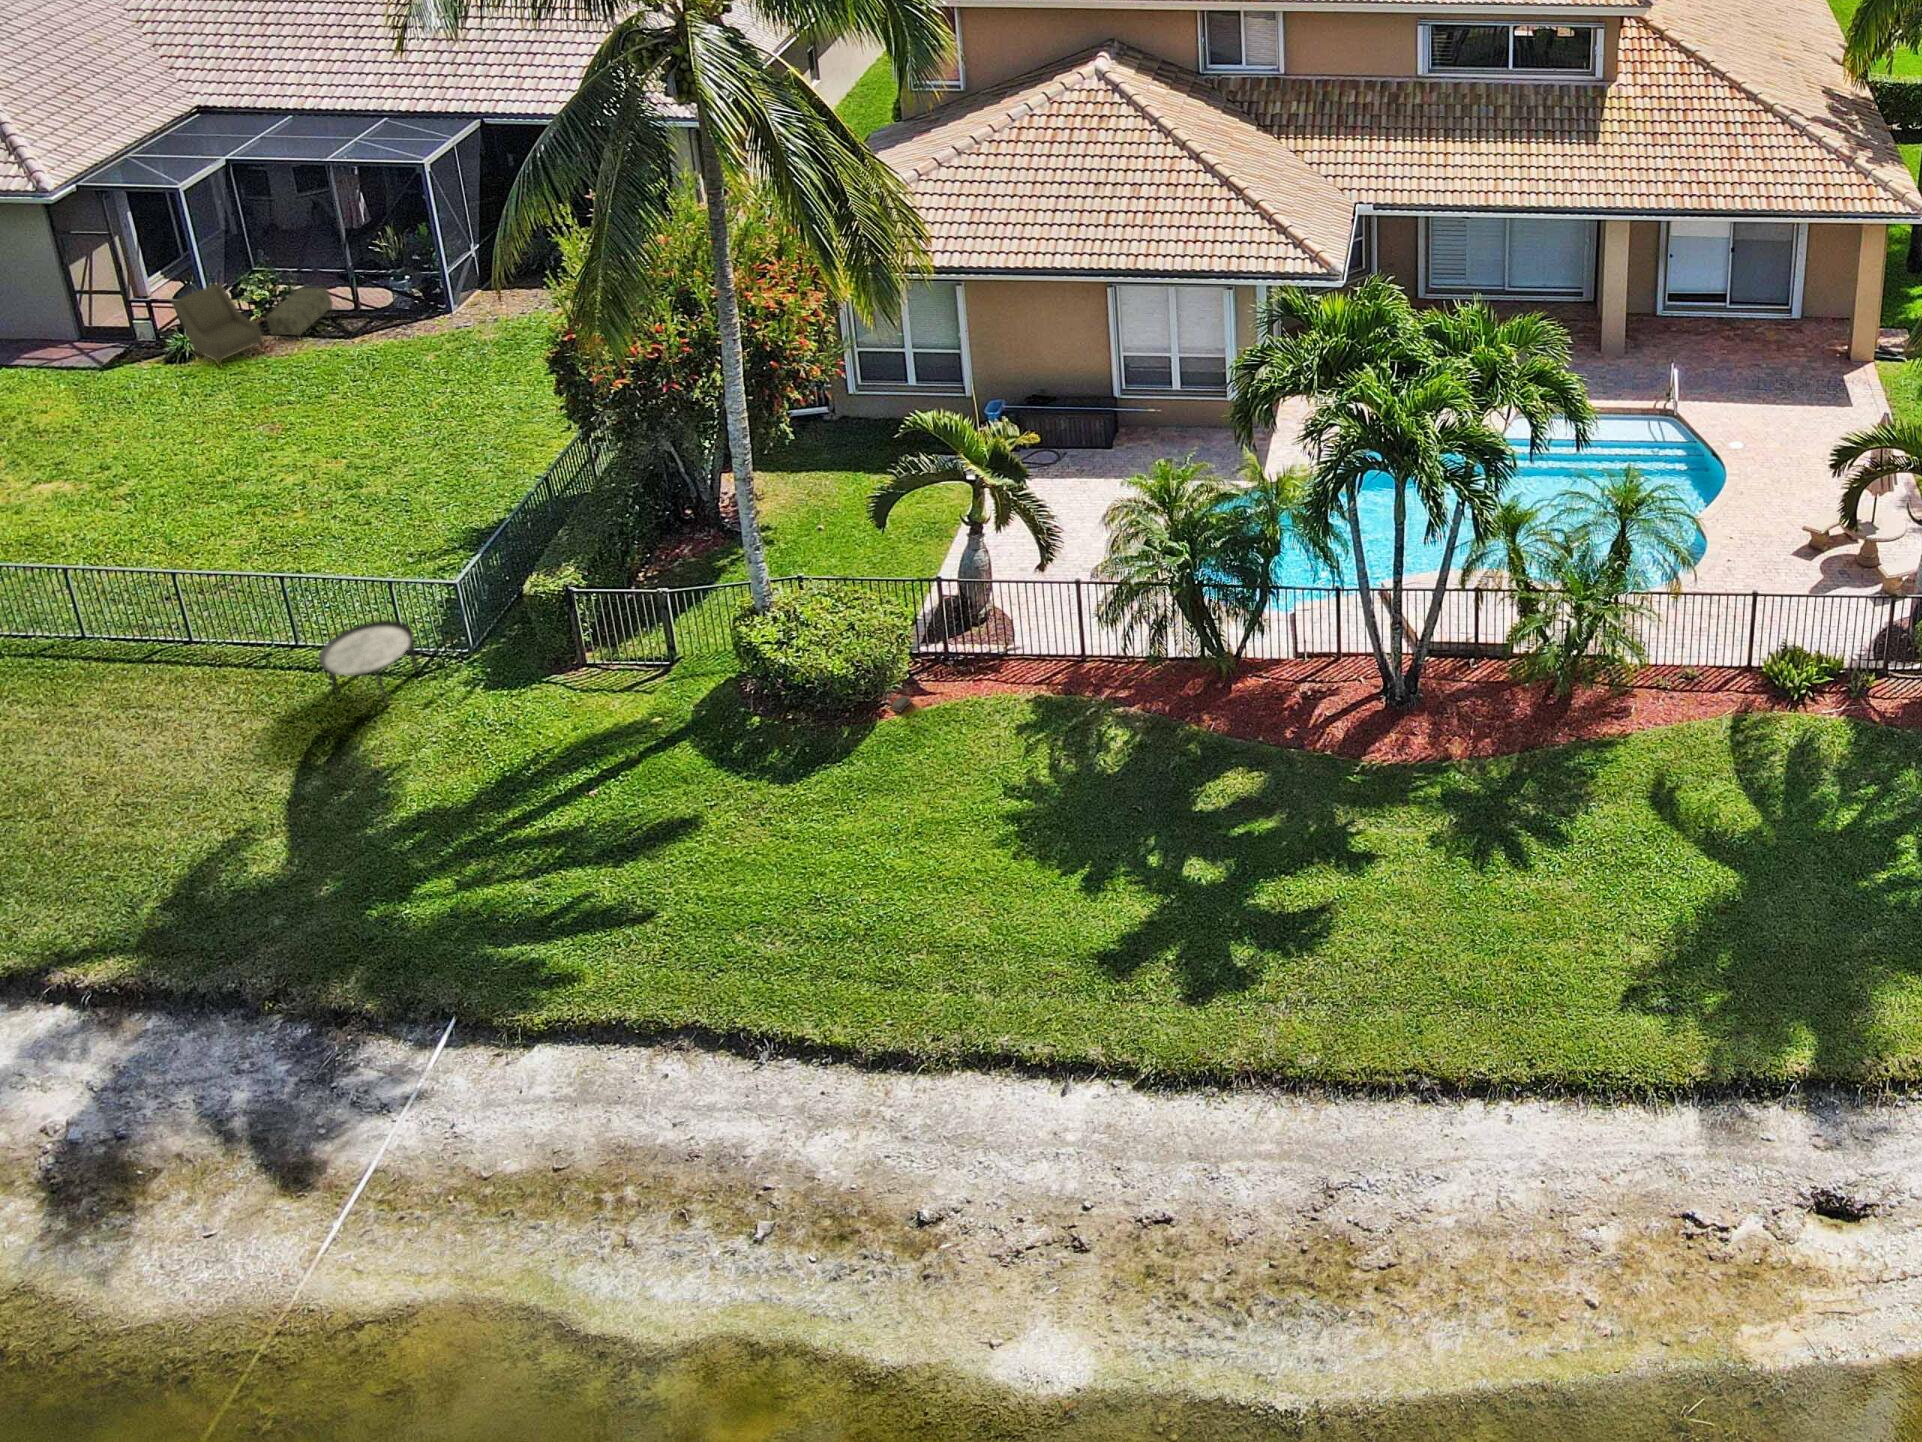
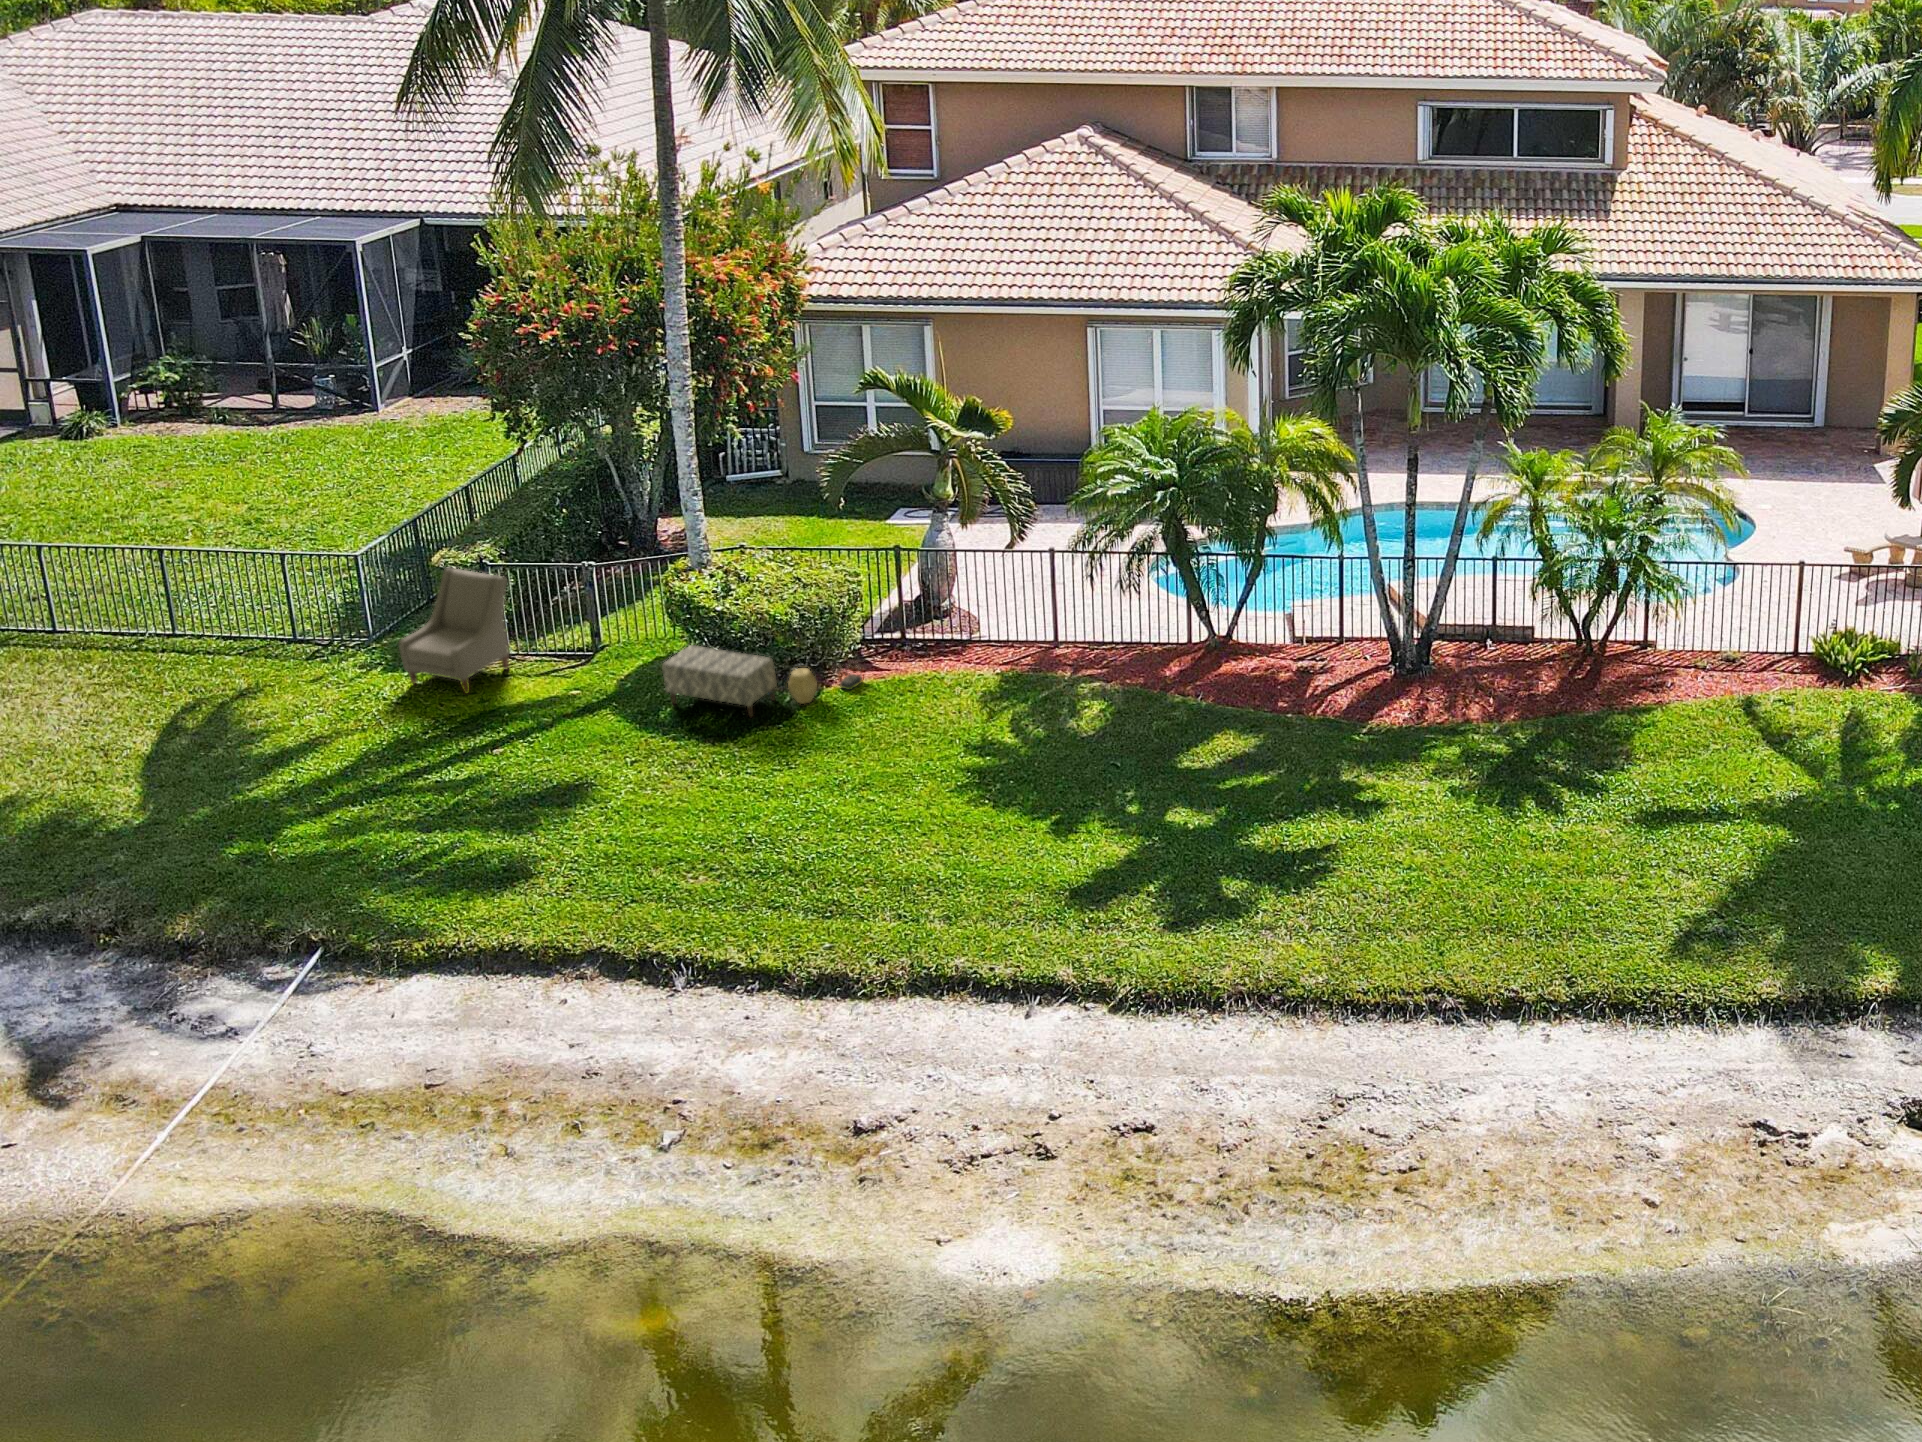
chair: present [172,283,265,367] -> present [399,567,509,694]
bench: present [266,288,333,340] -> present [662,645,777,716]
round table: present [319,620,420,705] -> none [195,599,312,685]
woven basket: none [846,698,871,730] -> present [788,668,817,704]

